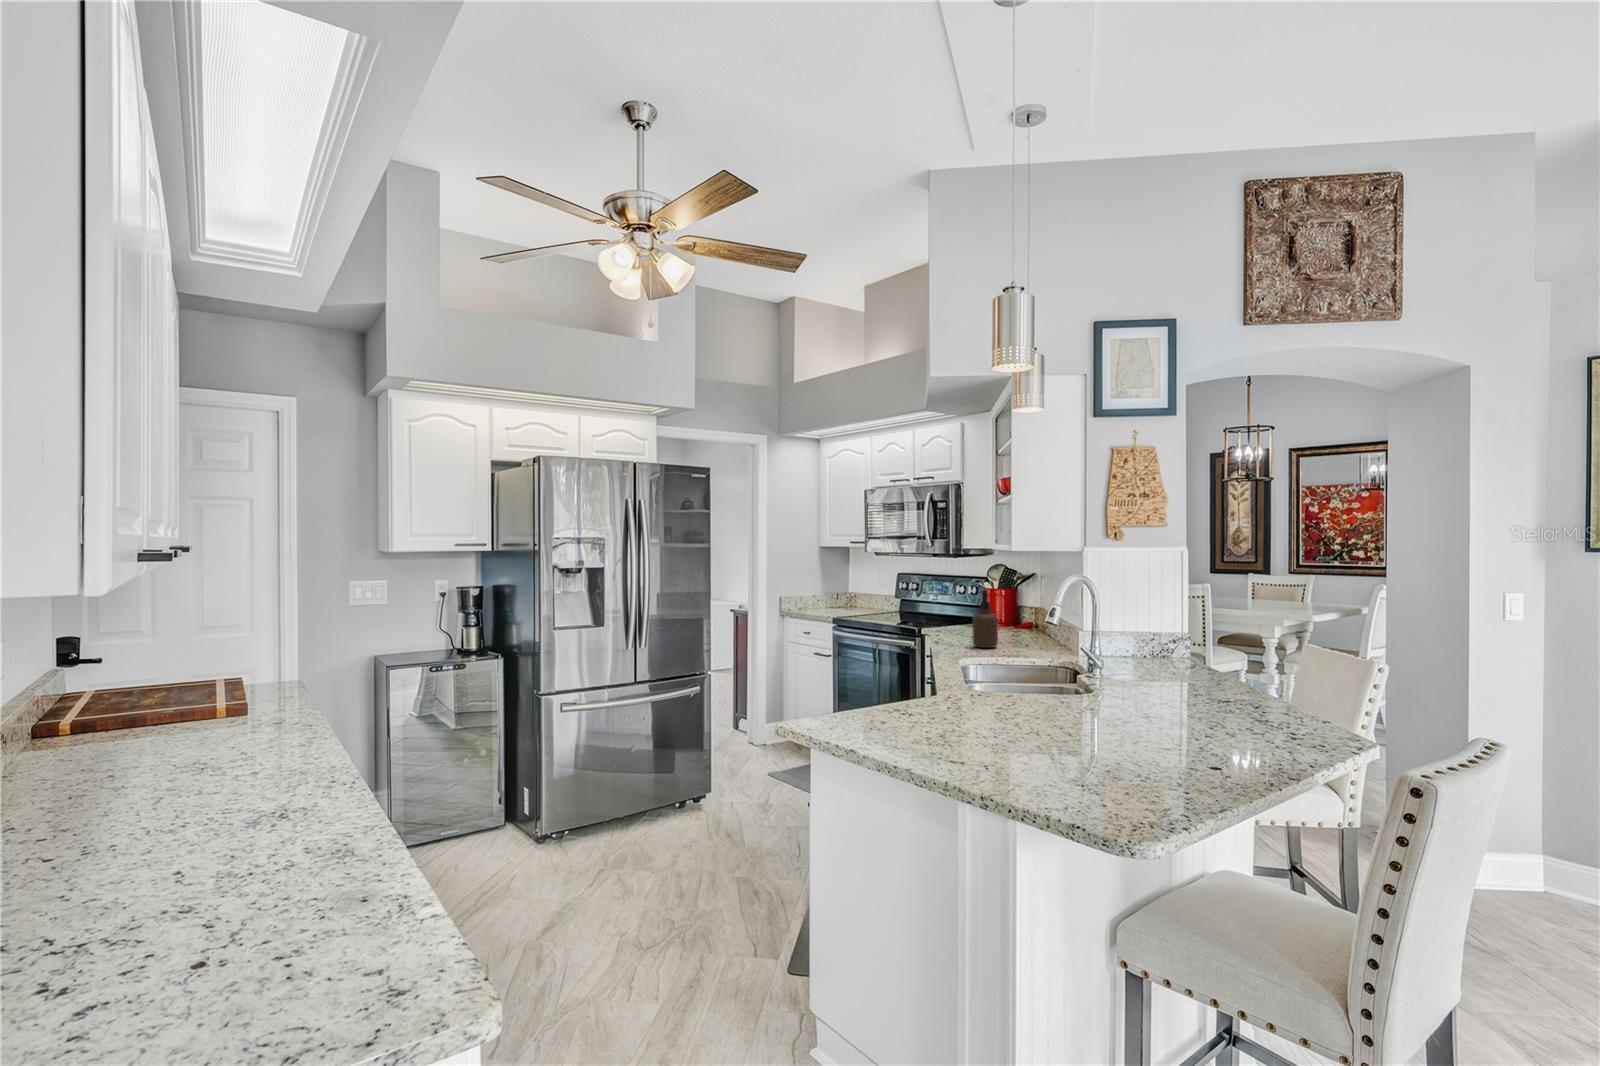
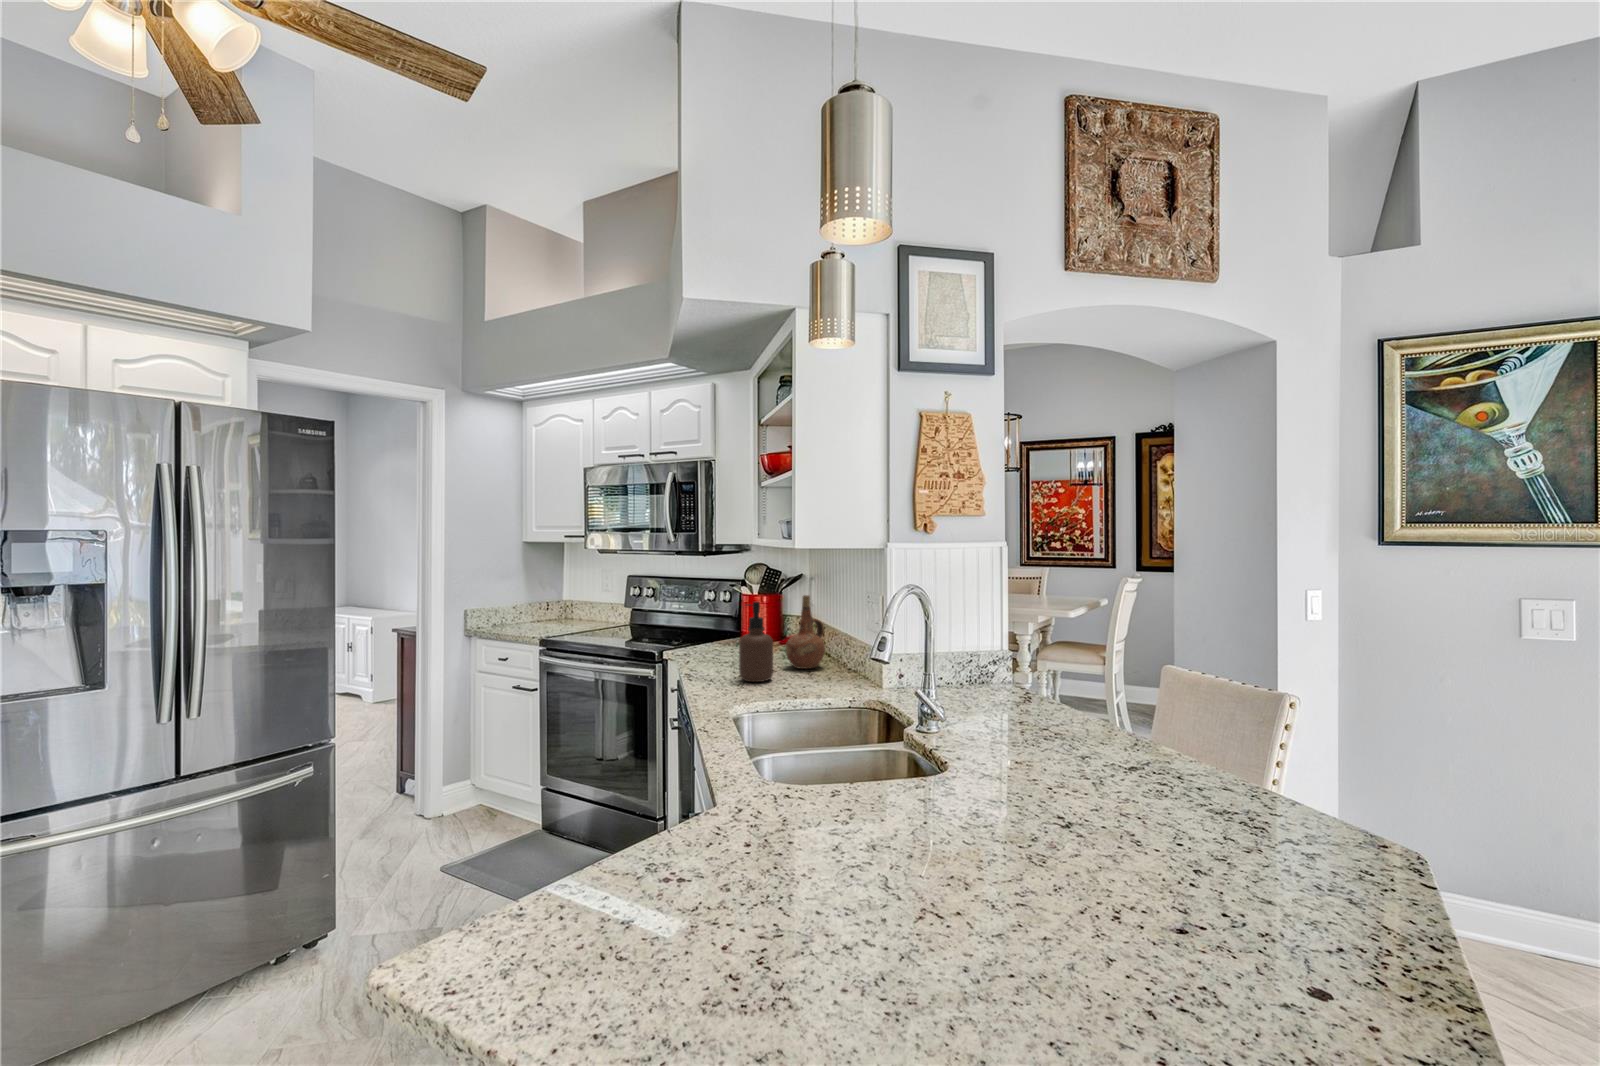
ceramic pitcher: none [1011,588,1043,643] -> present [785,595,825,669]

